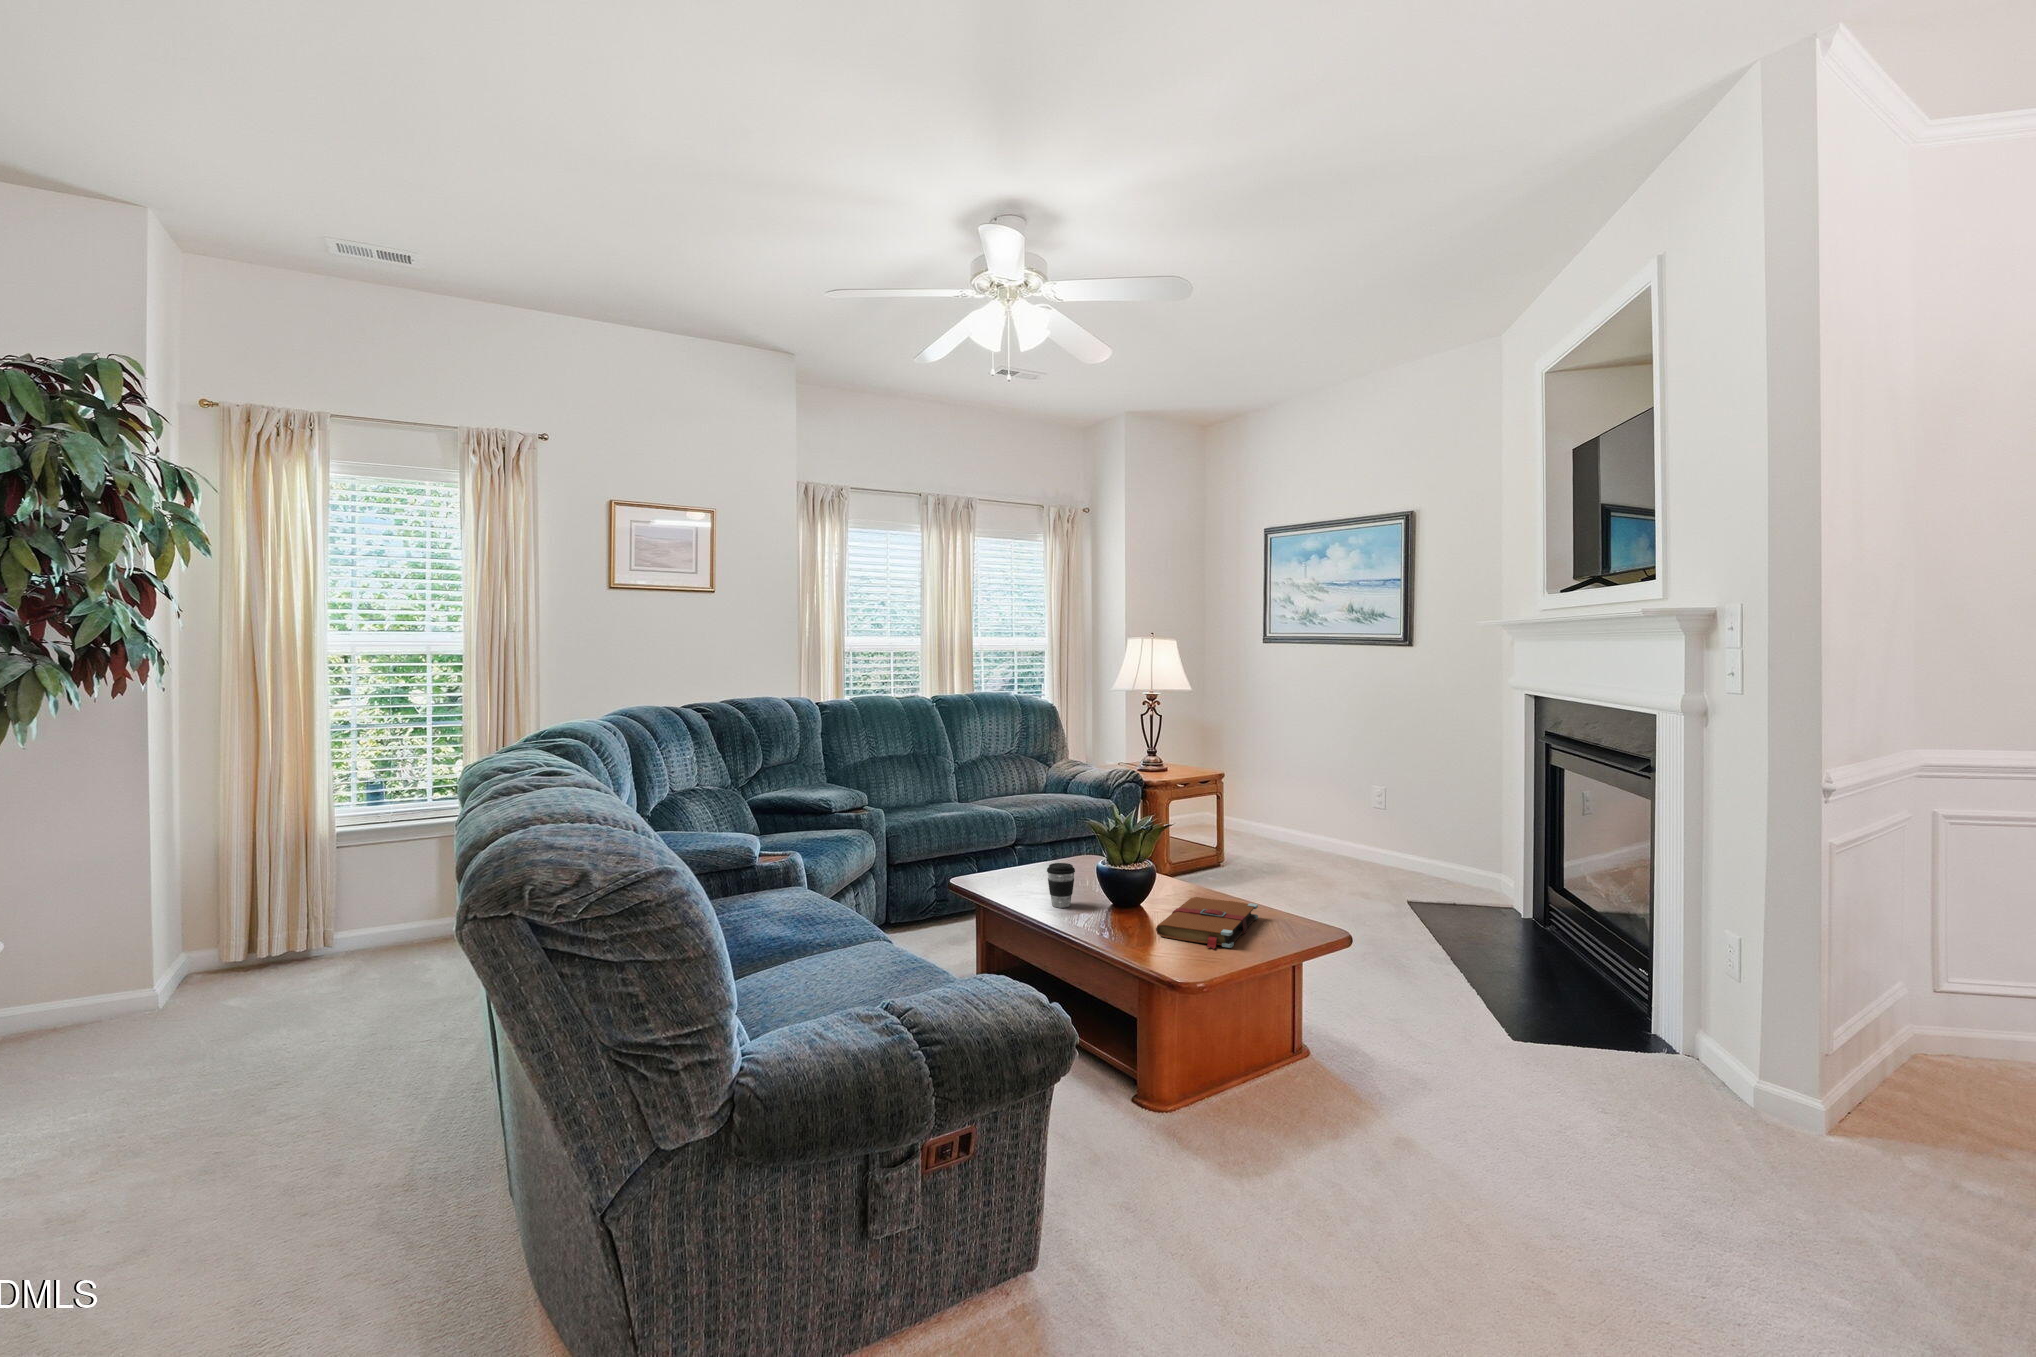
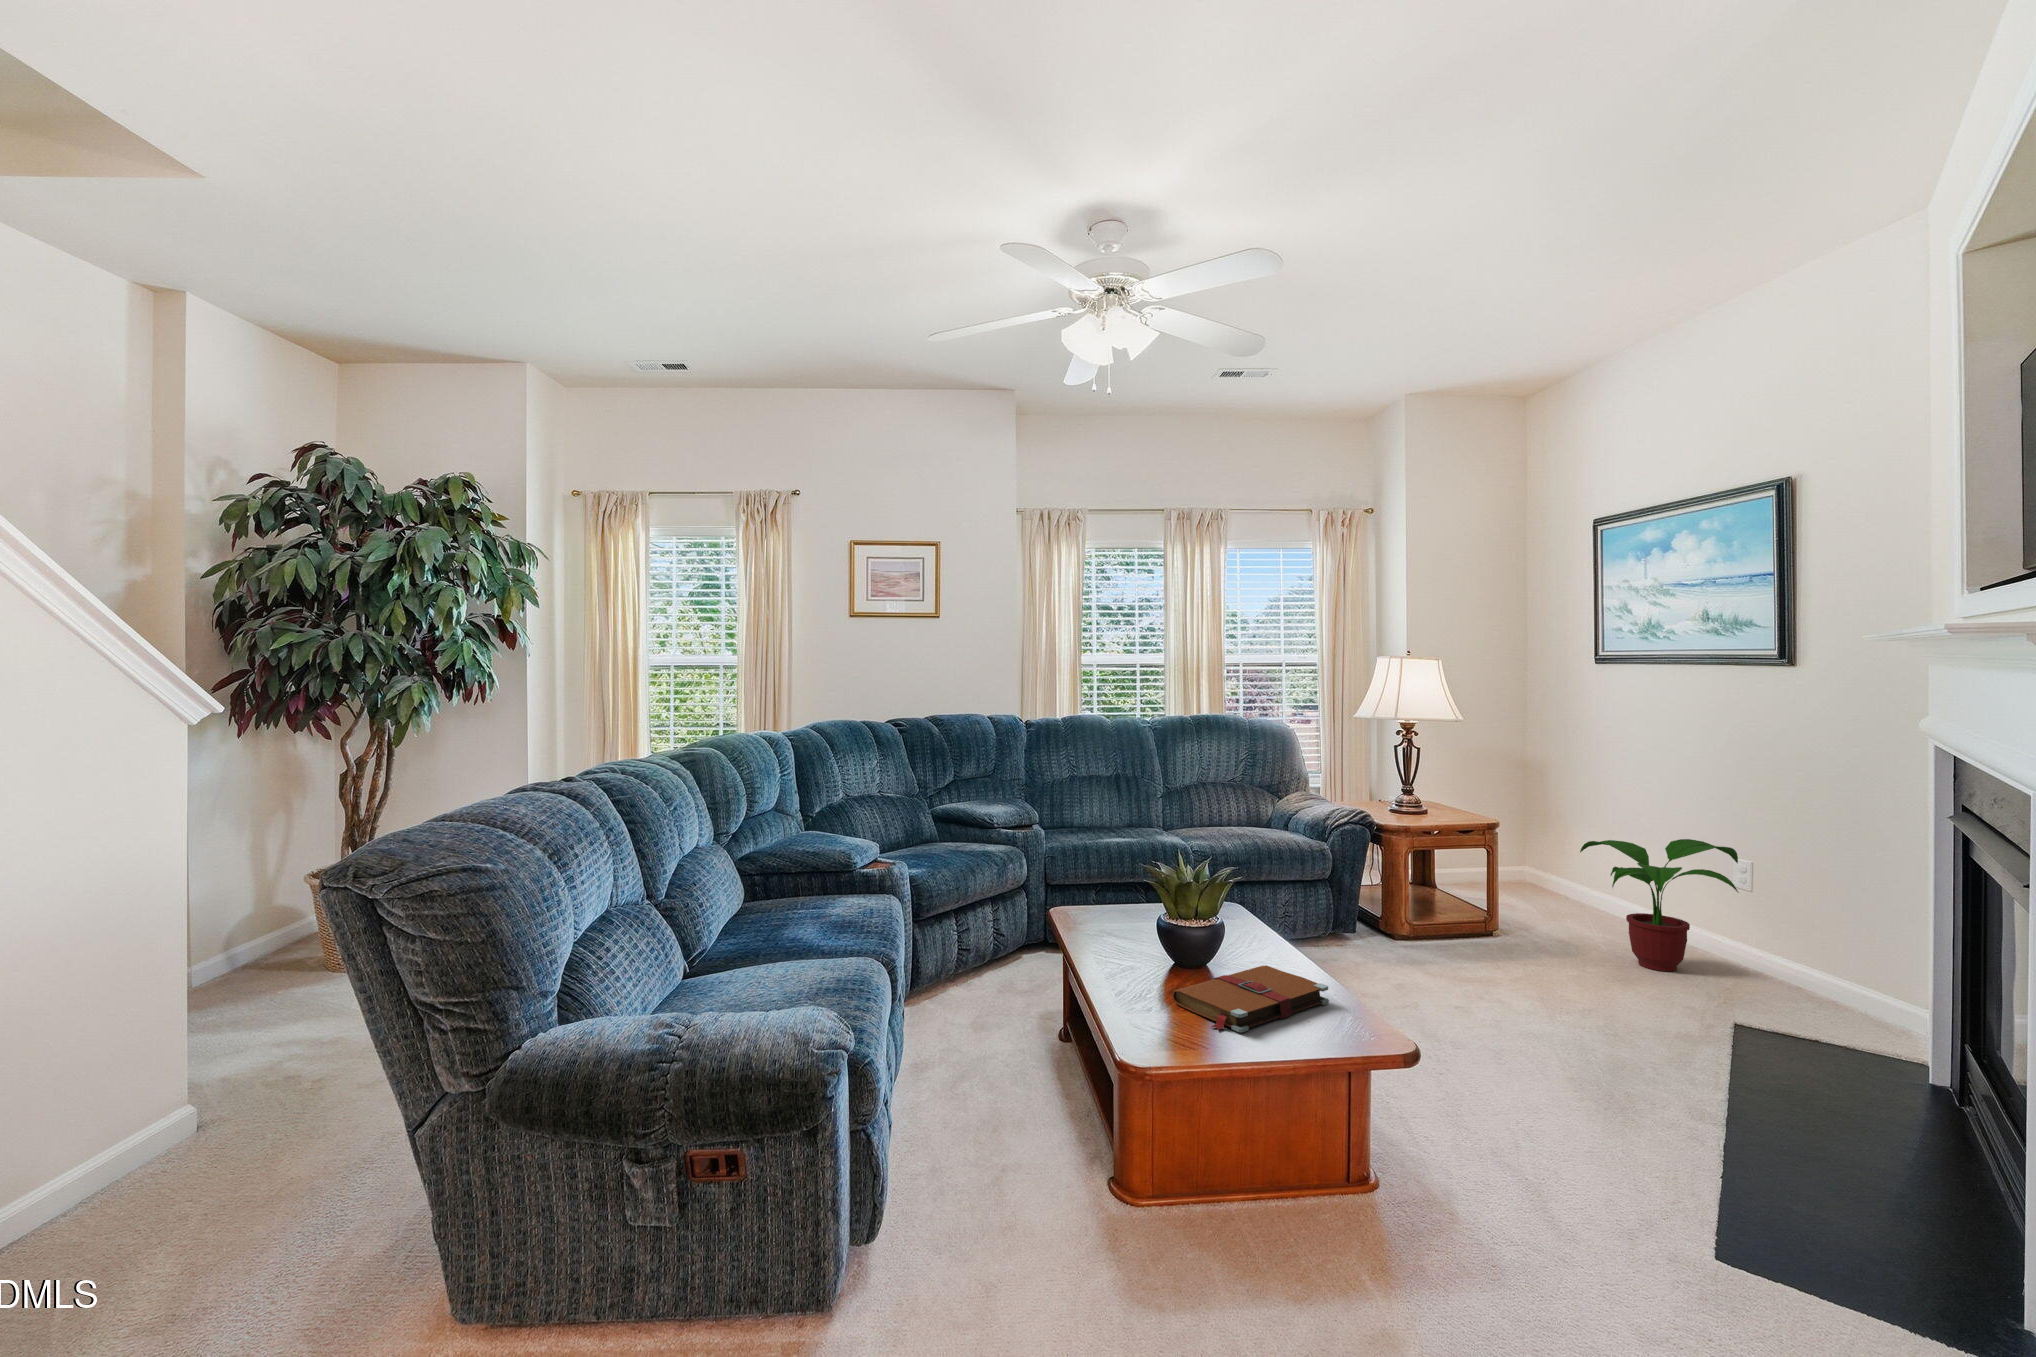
potted plant: none [1277,776,1388,875] -> present [1580,839,1738,971]
coffee cup: present [1047,863,1075,908] -> none [1102,905,1133,955]

